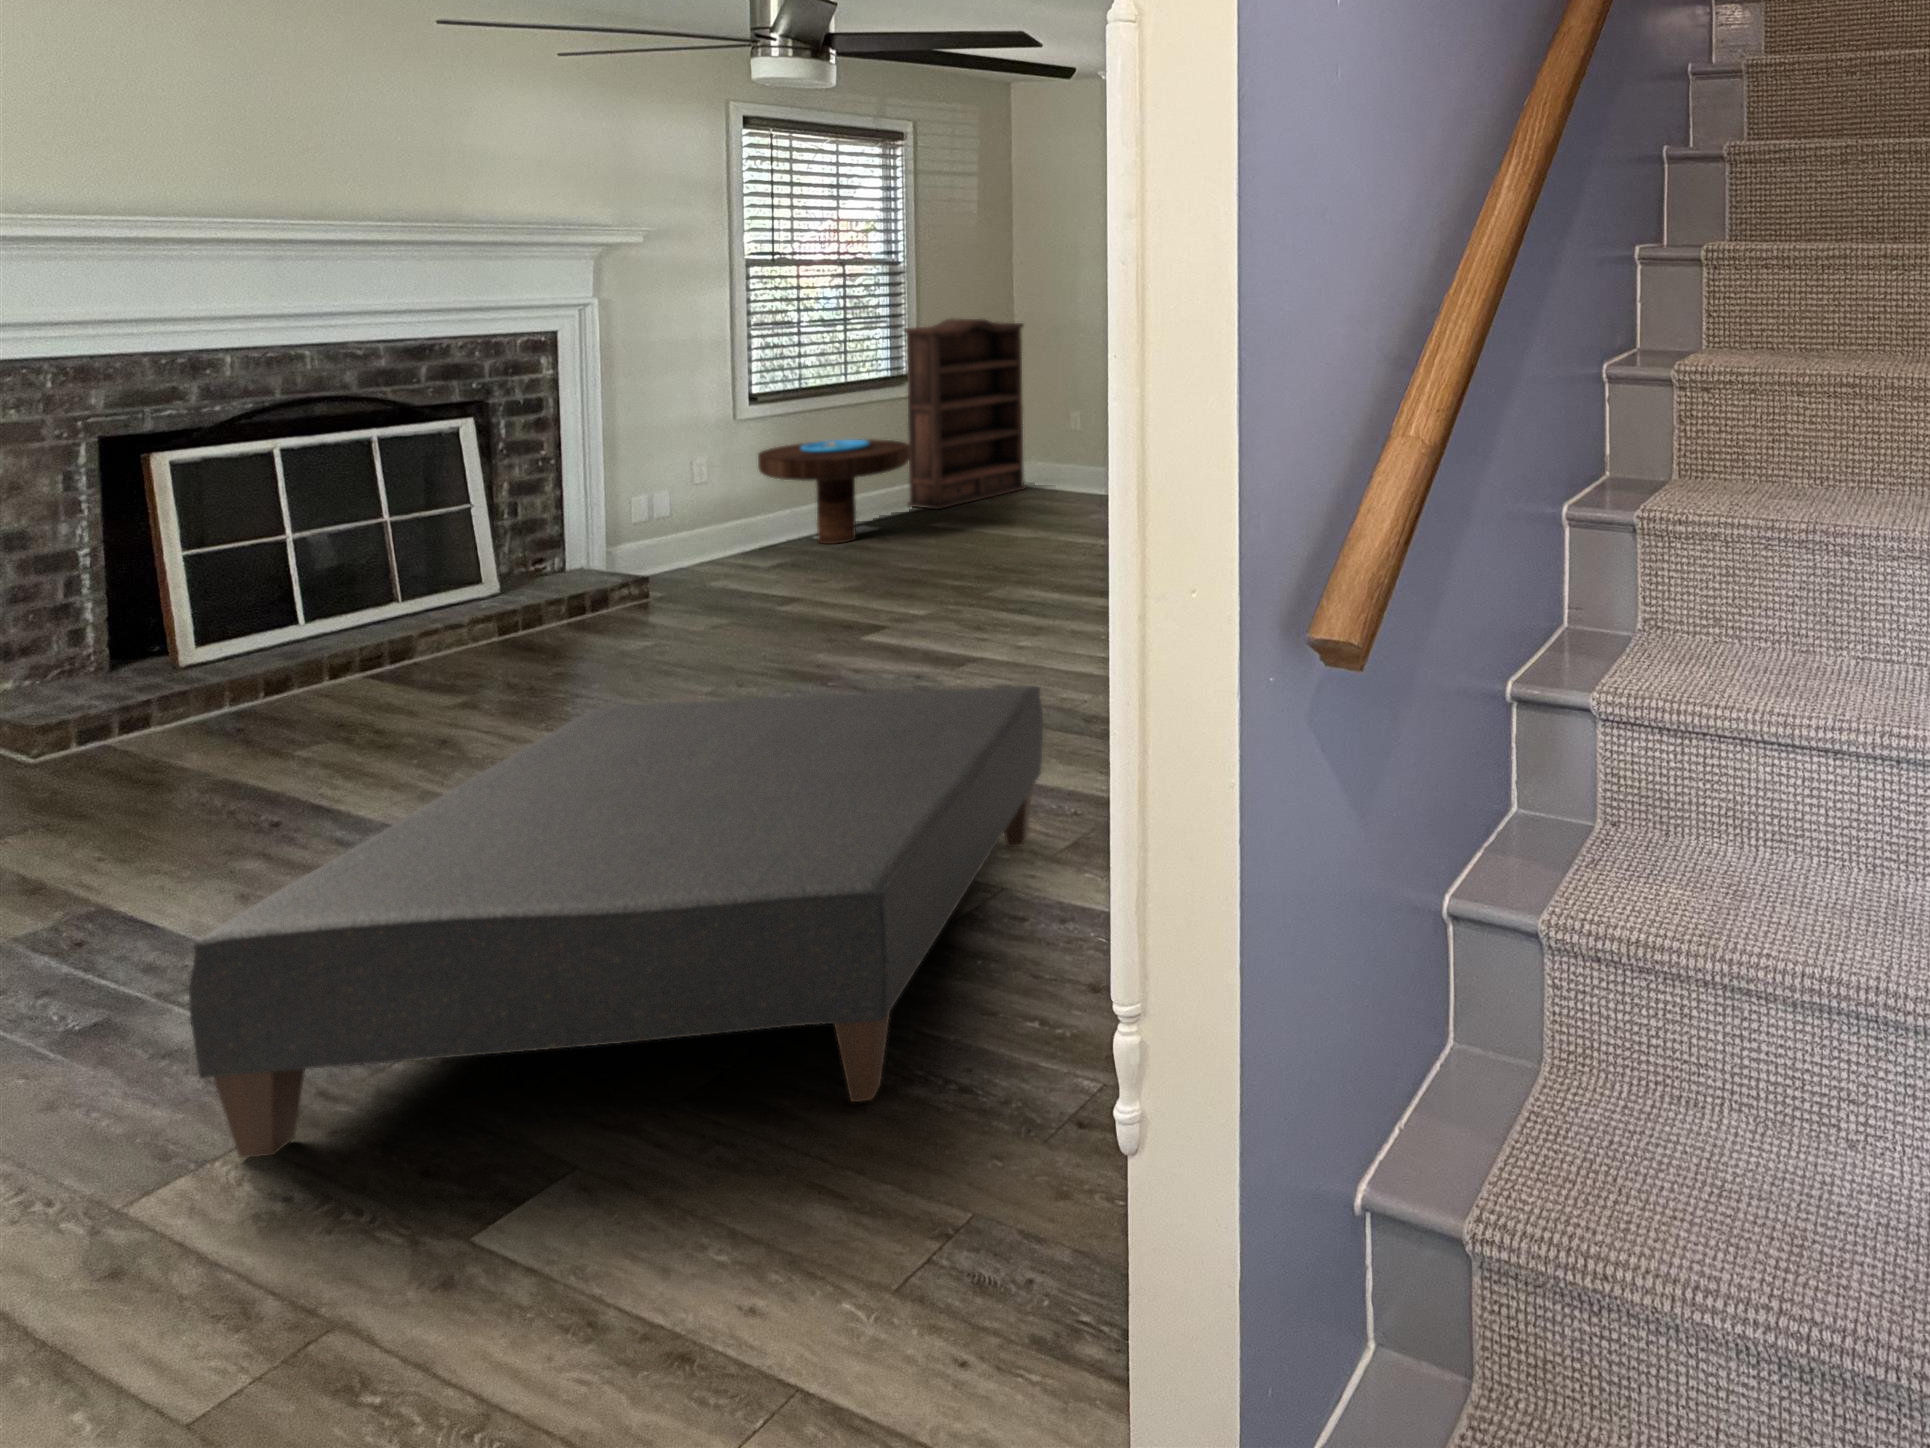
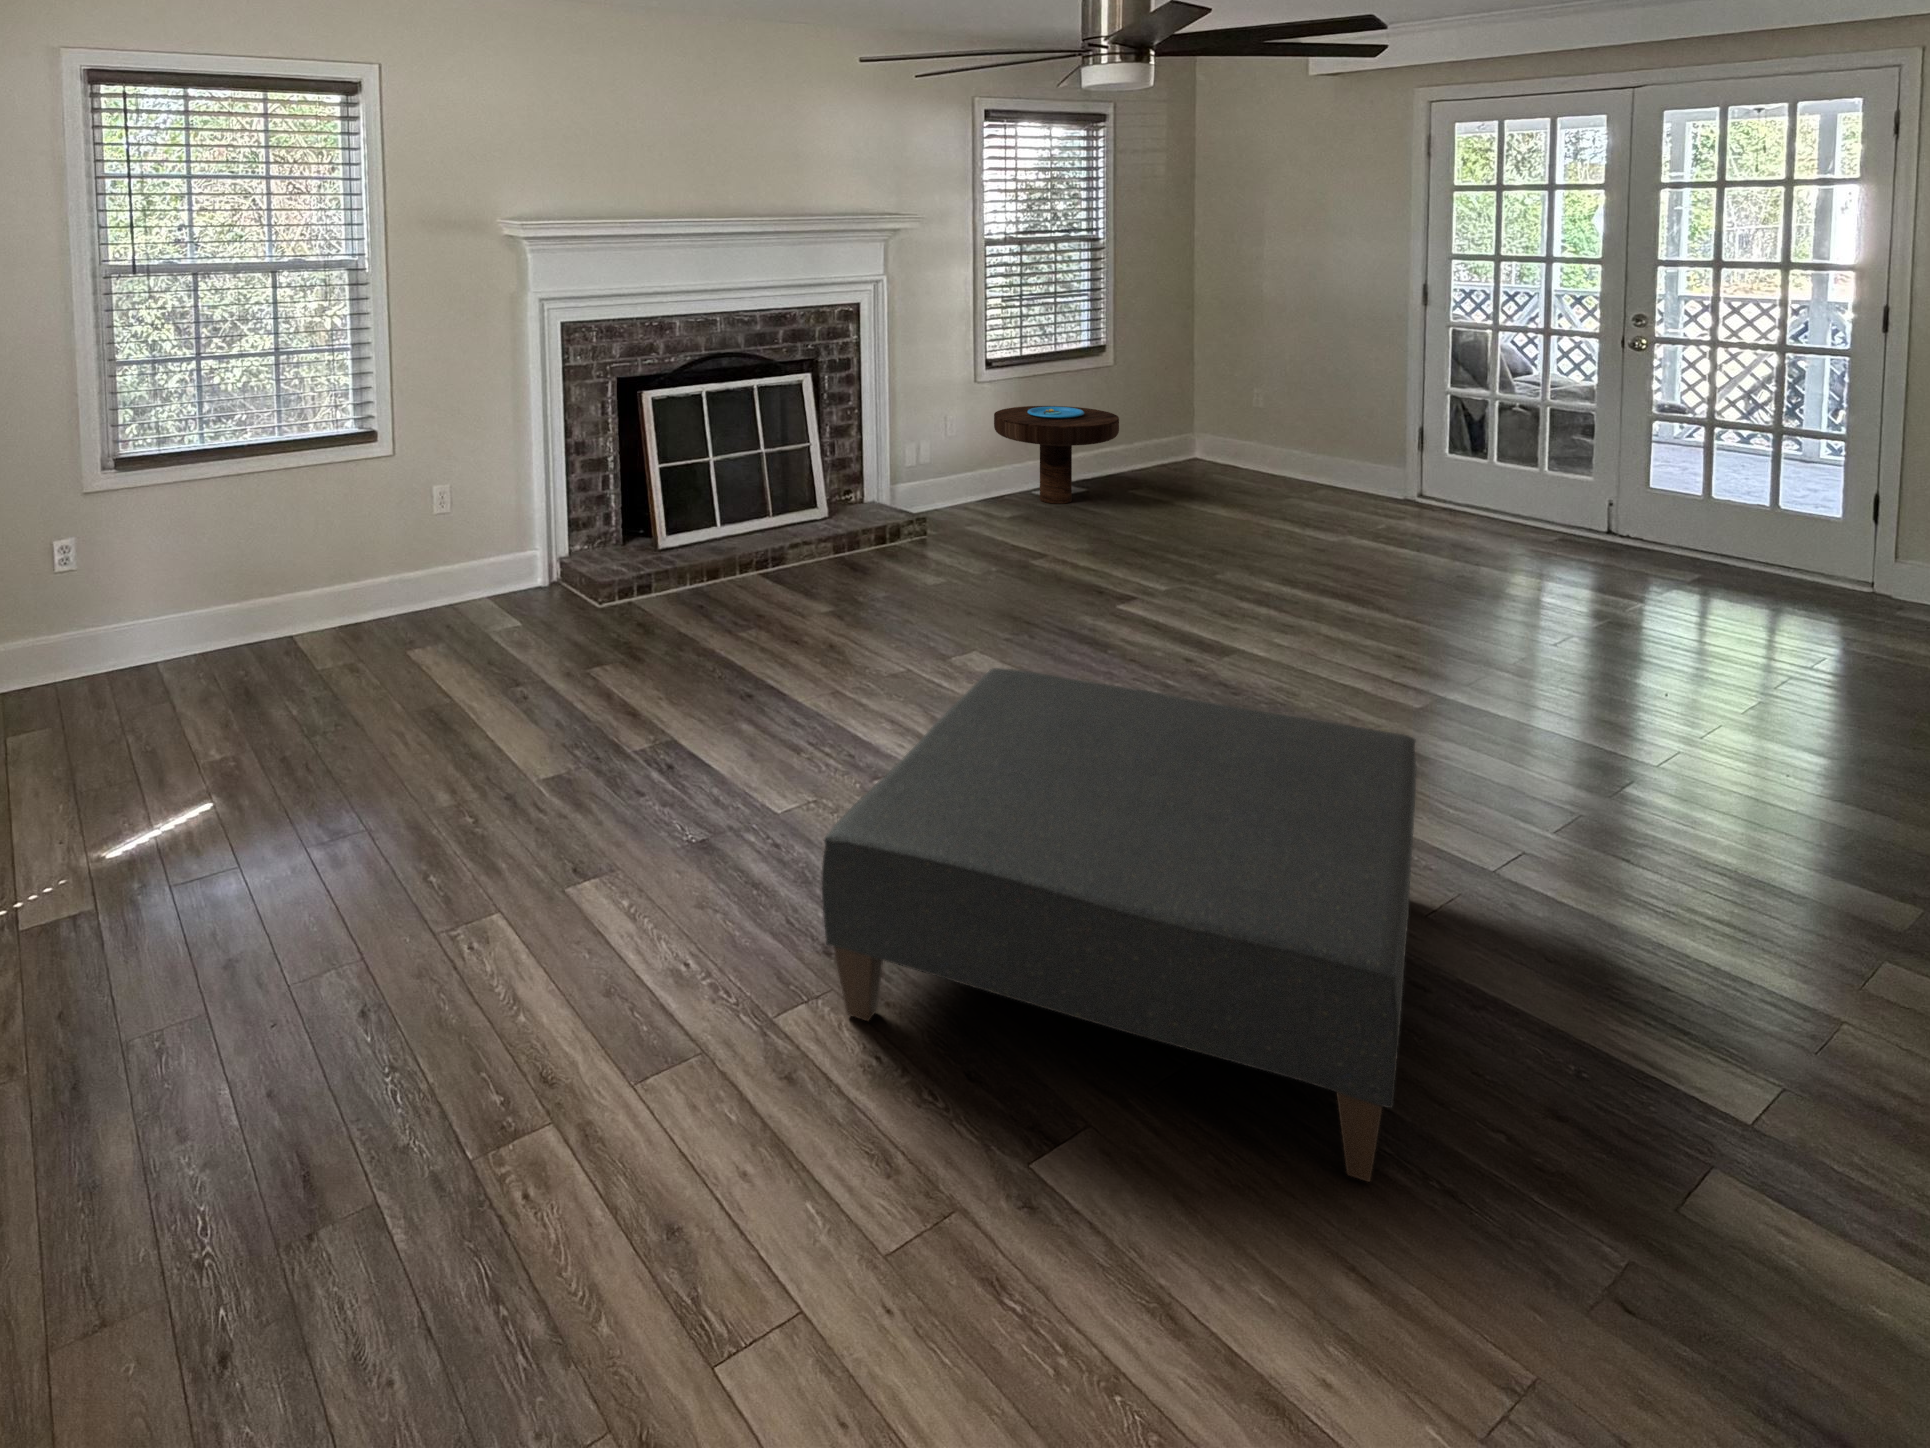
bookshelf: present [904,318,1026,509] -> none [1102,292,1209,478]

